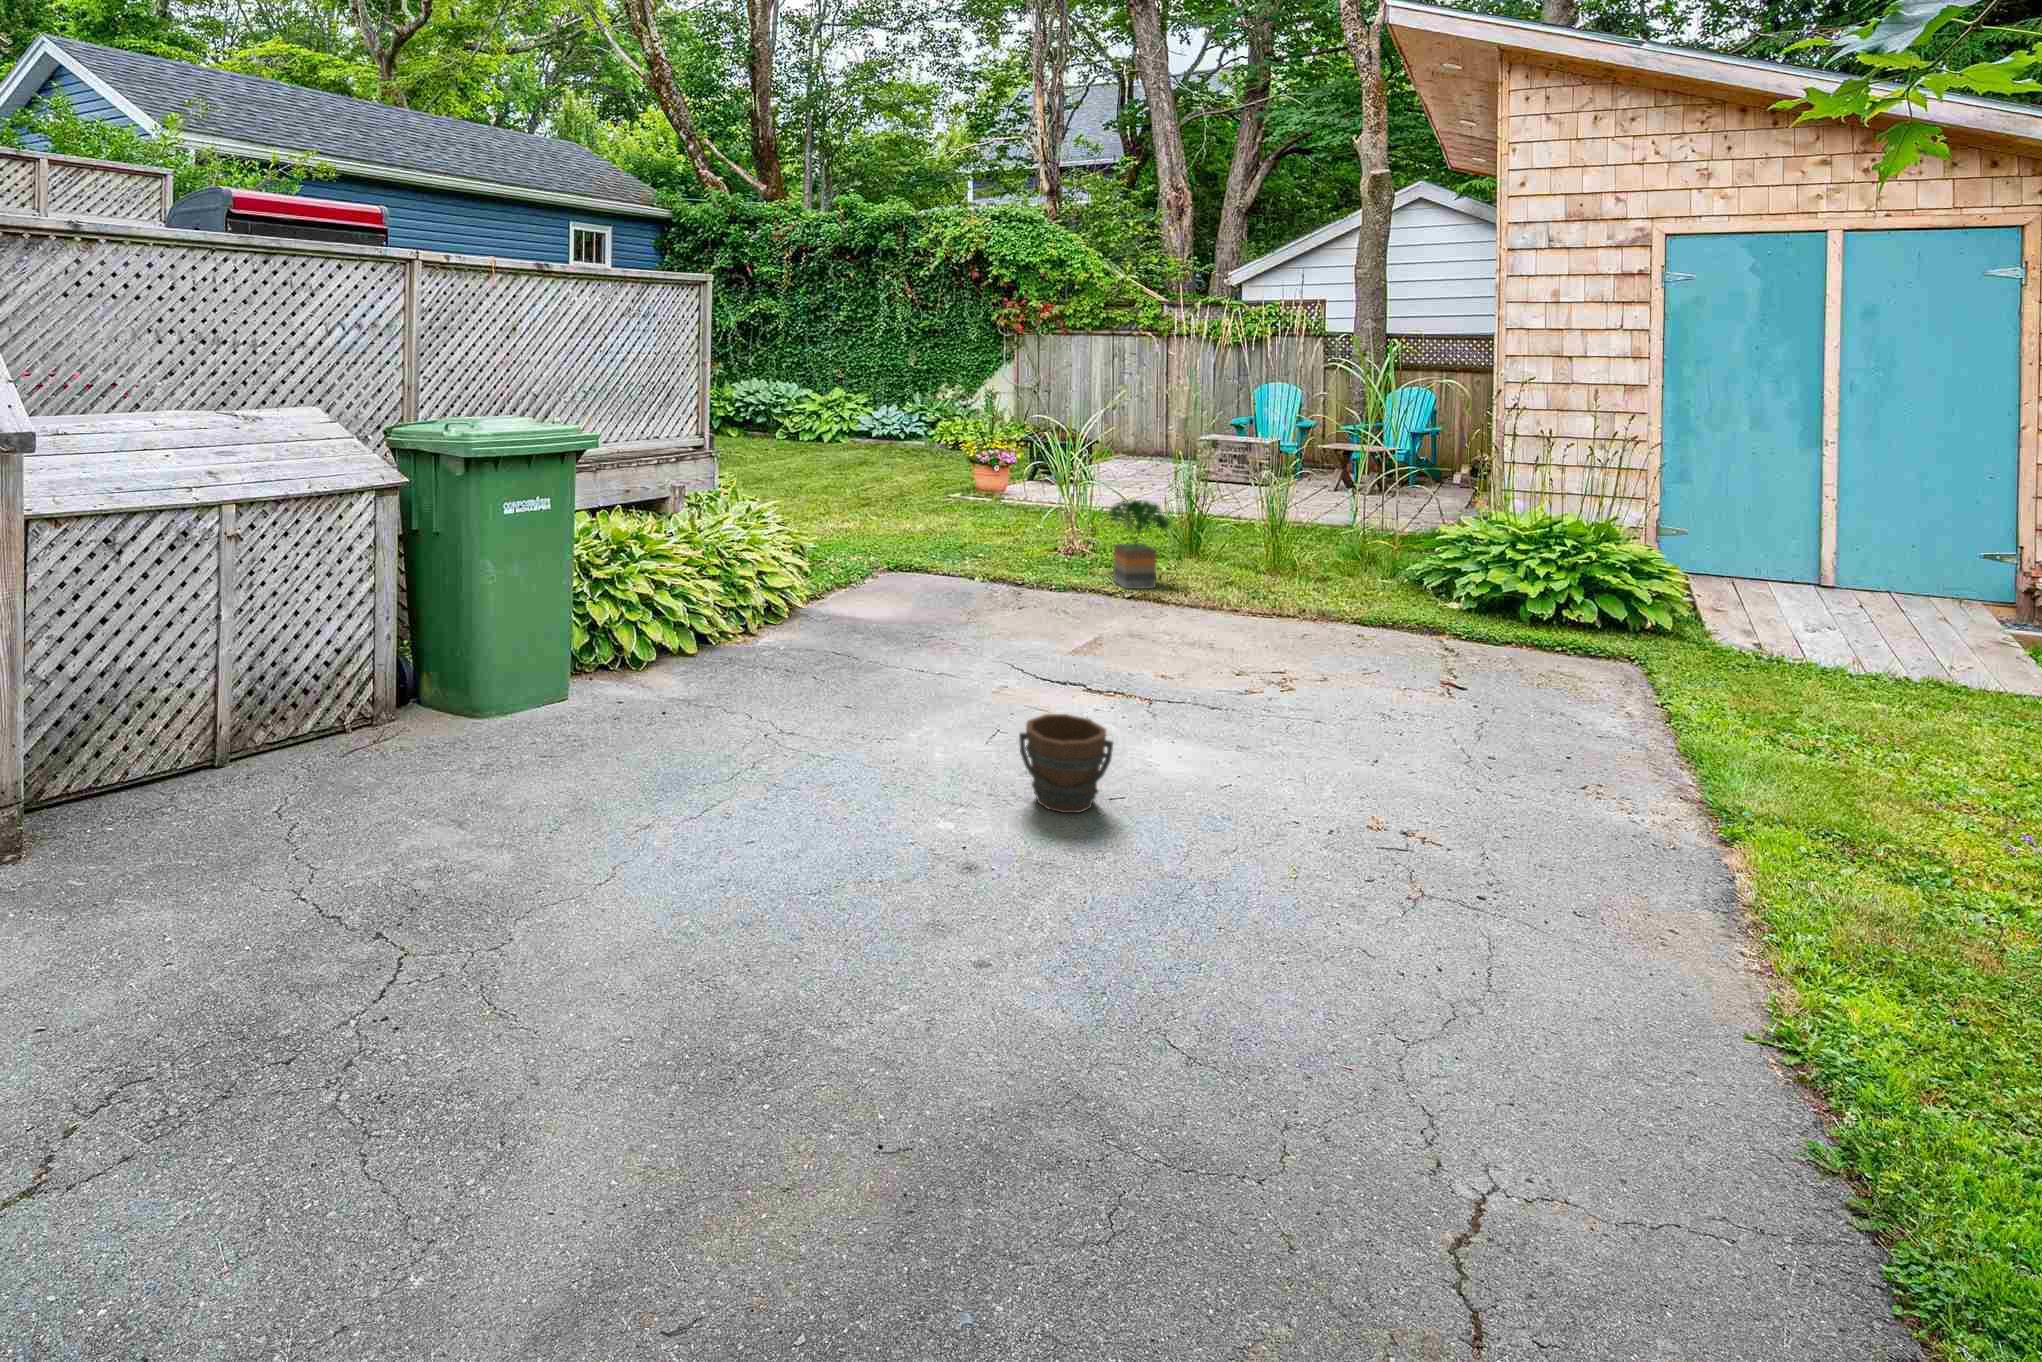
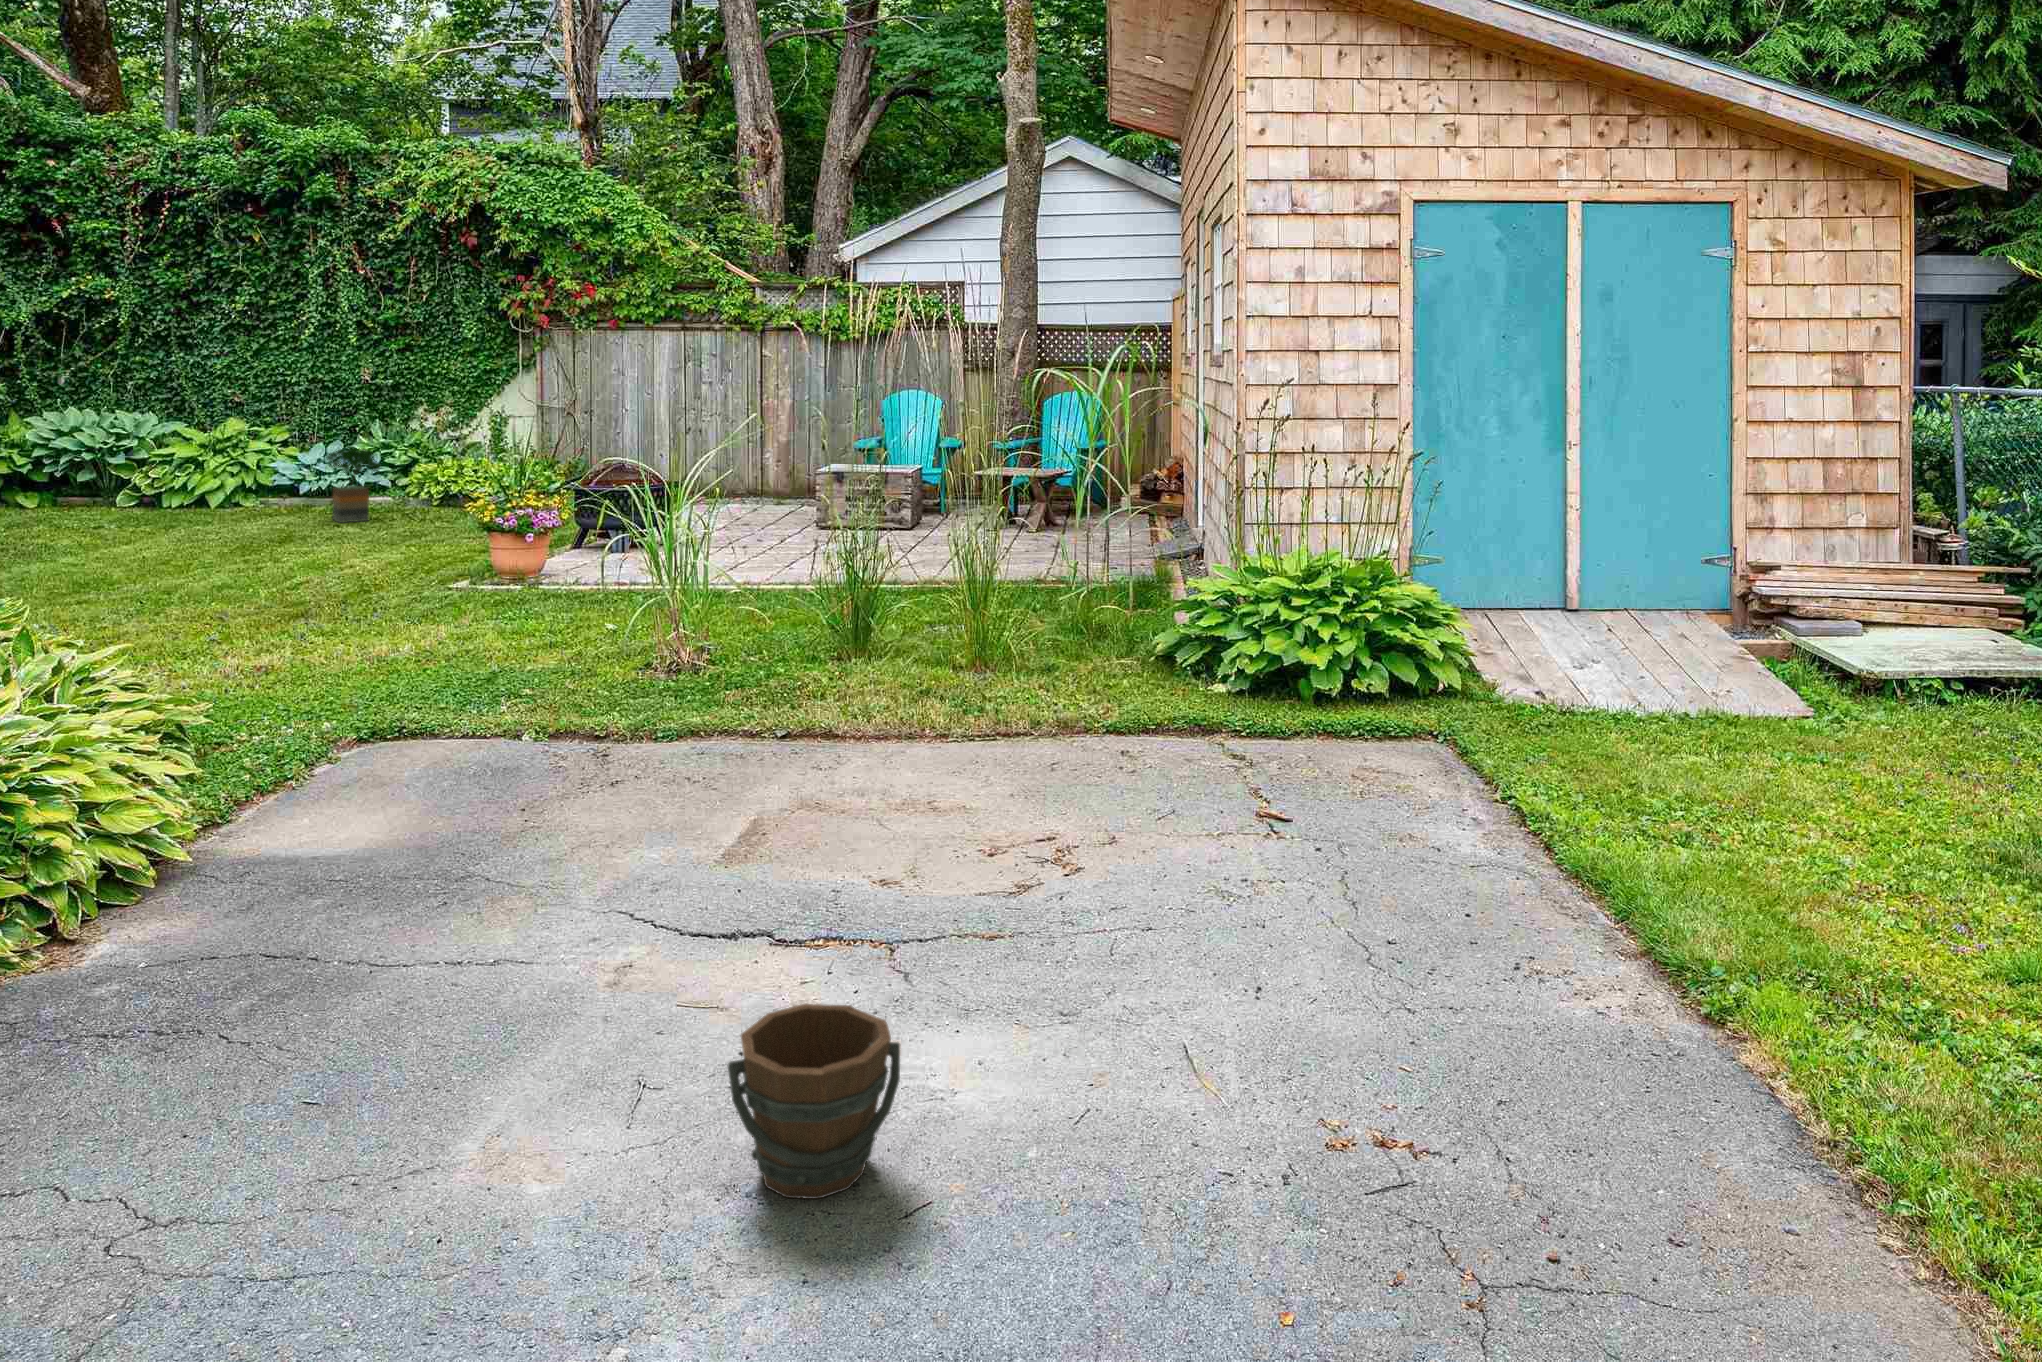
potted tree: present [1109,500,1170,589] -> present [326,448,381,523]

